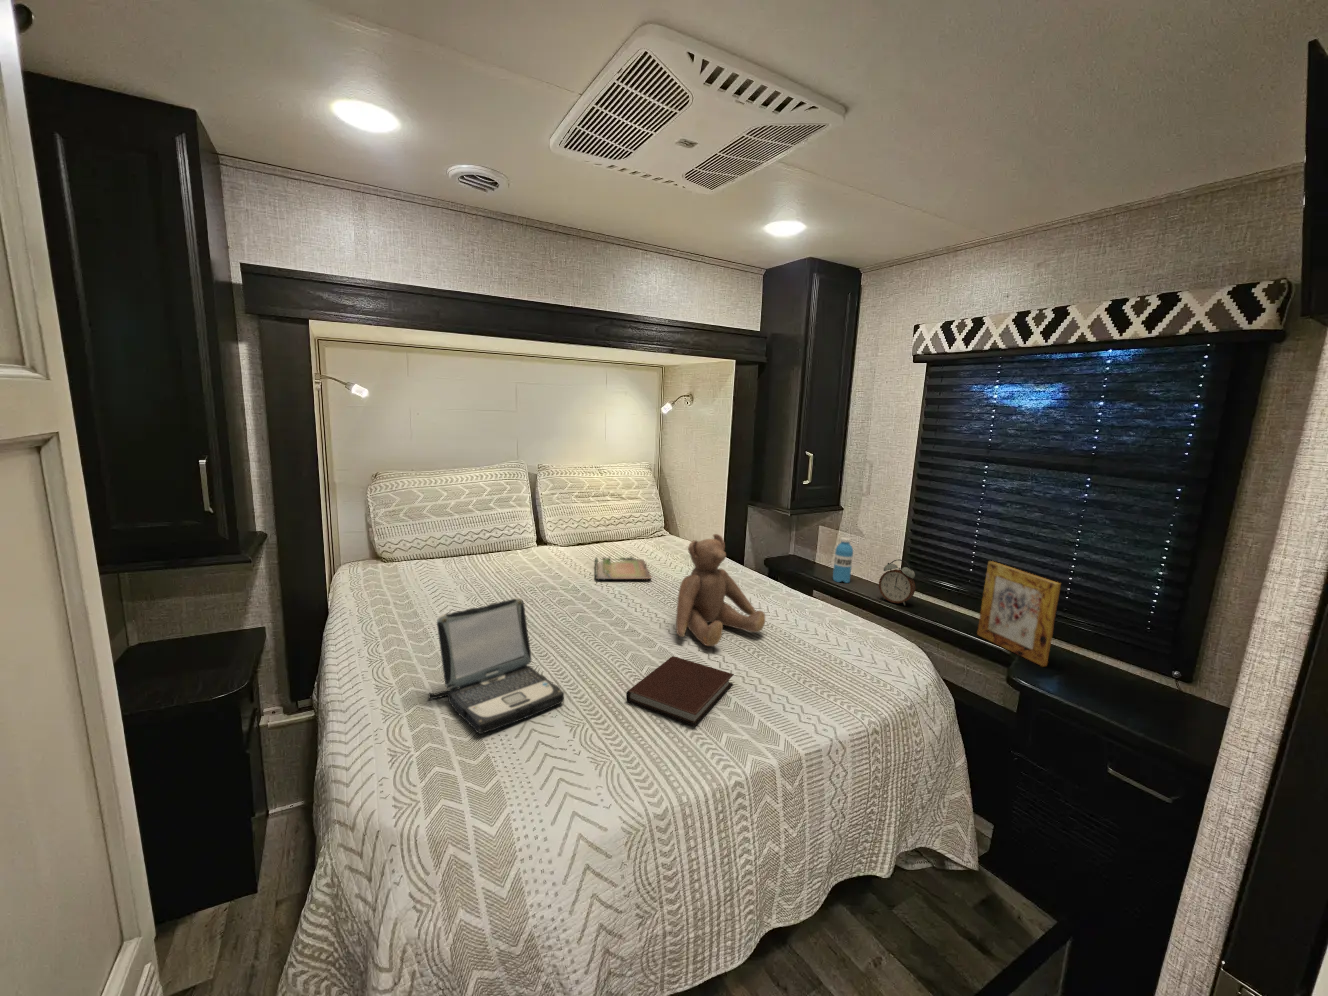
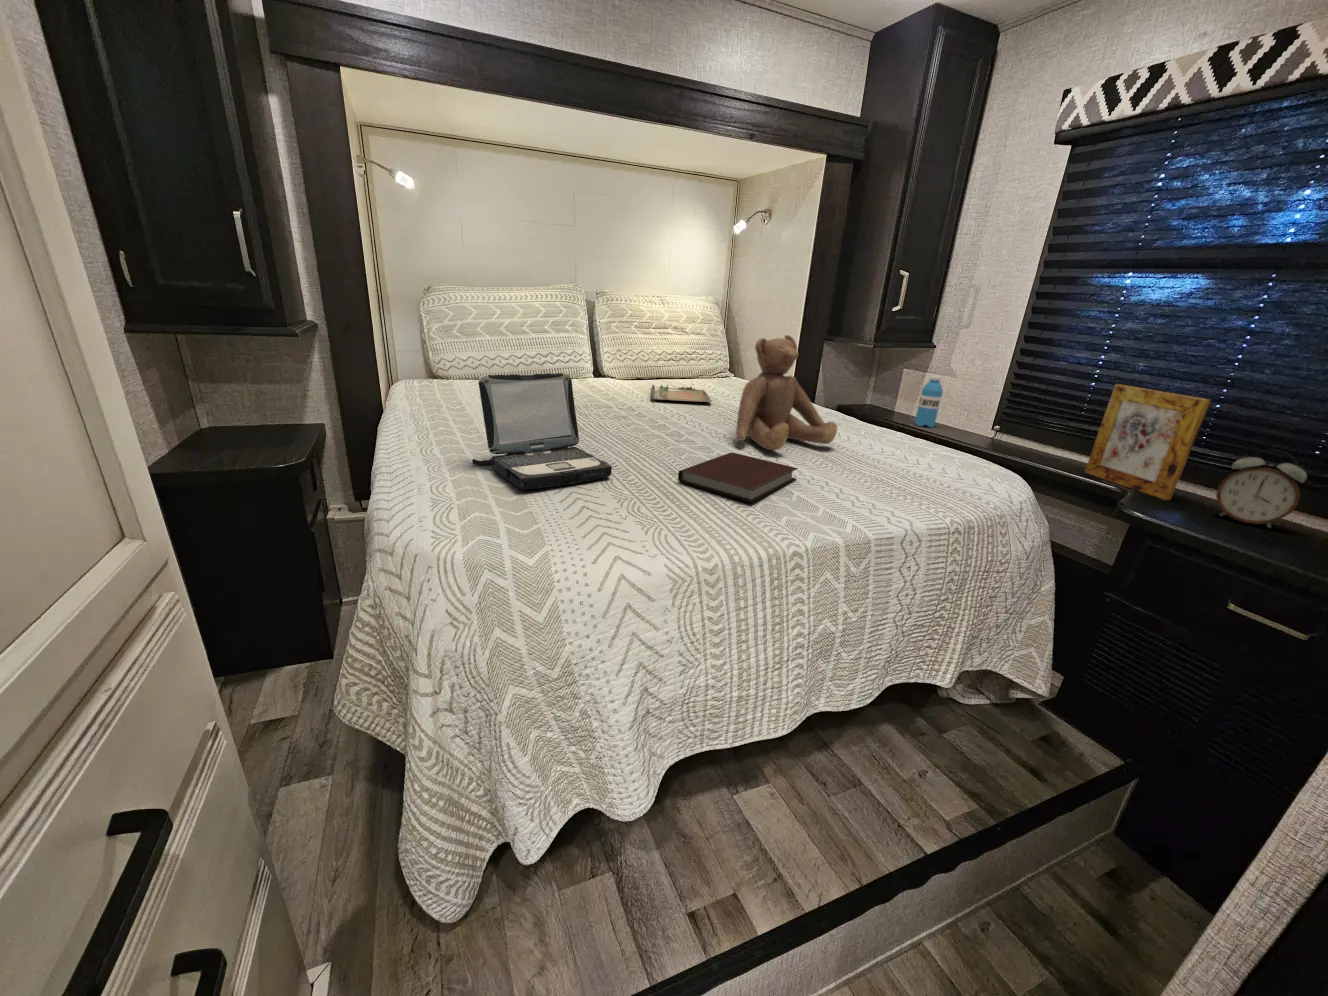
alarm clock: present [879,559,915,605] -> present [1216,450,1307,528]

